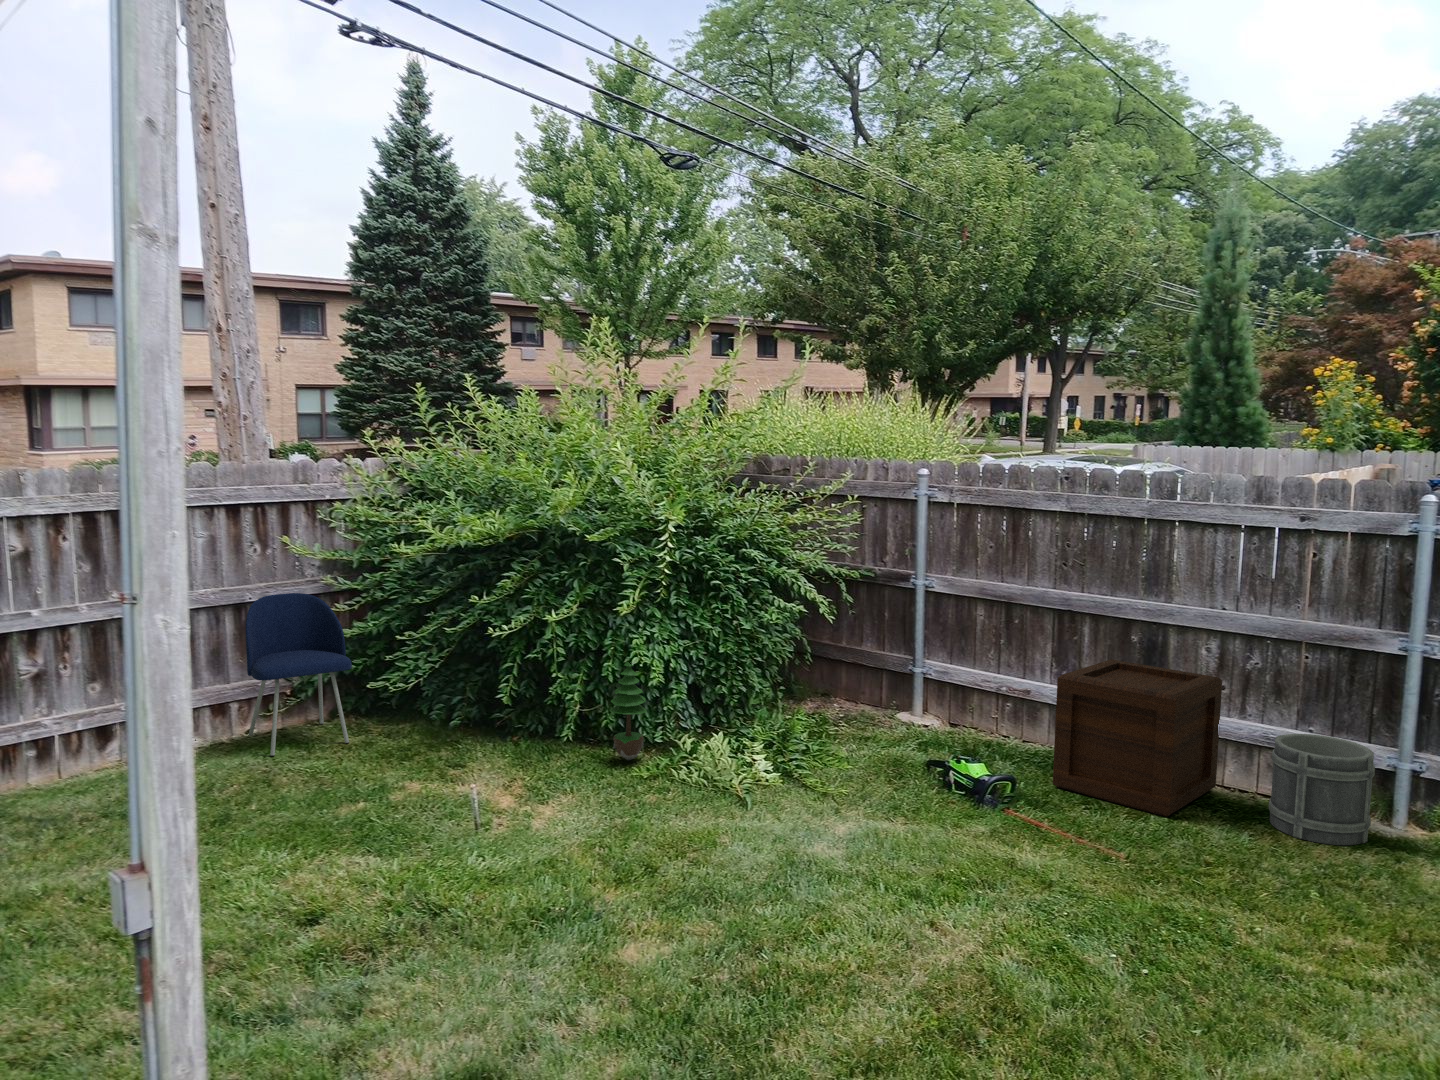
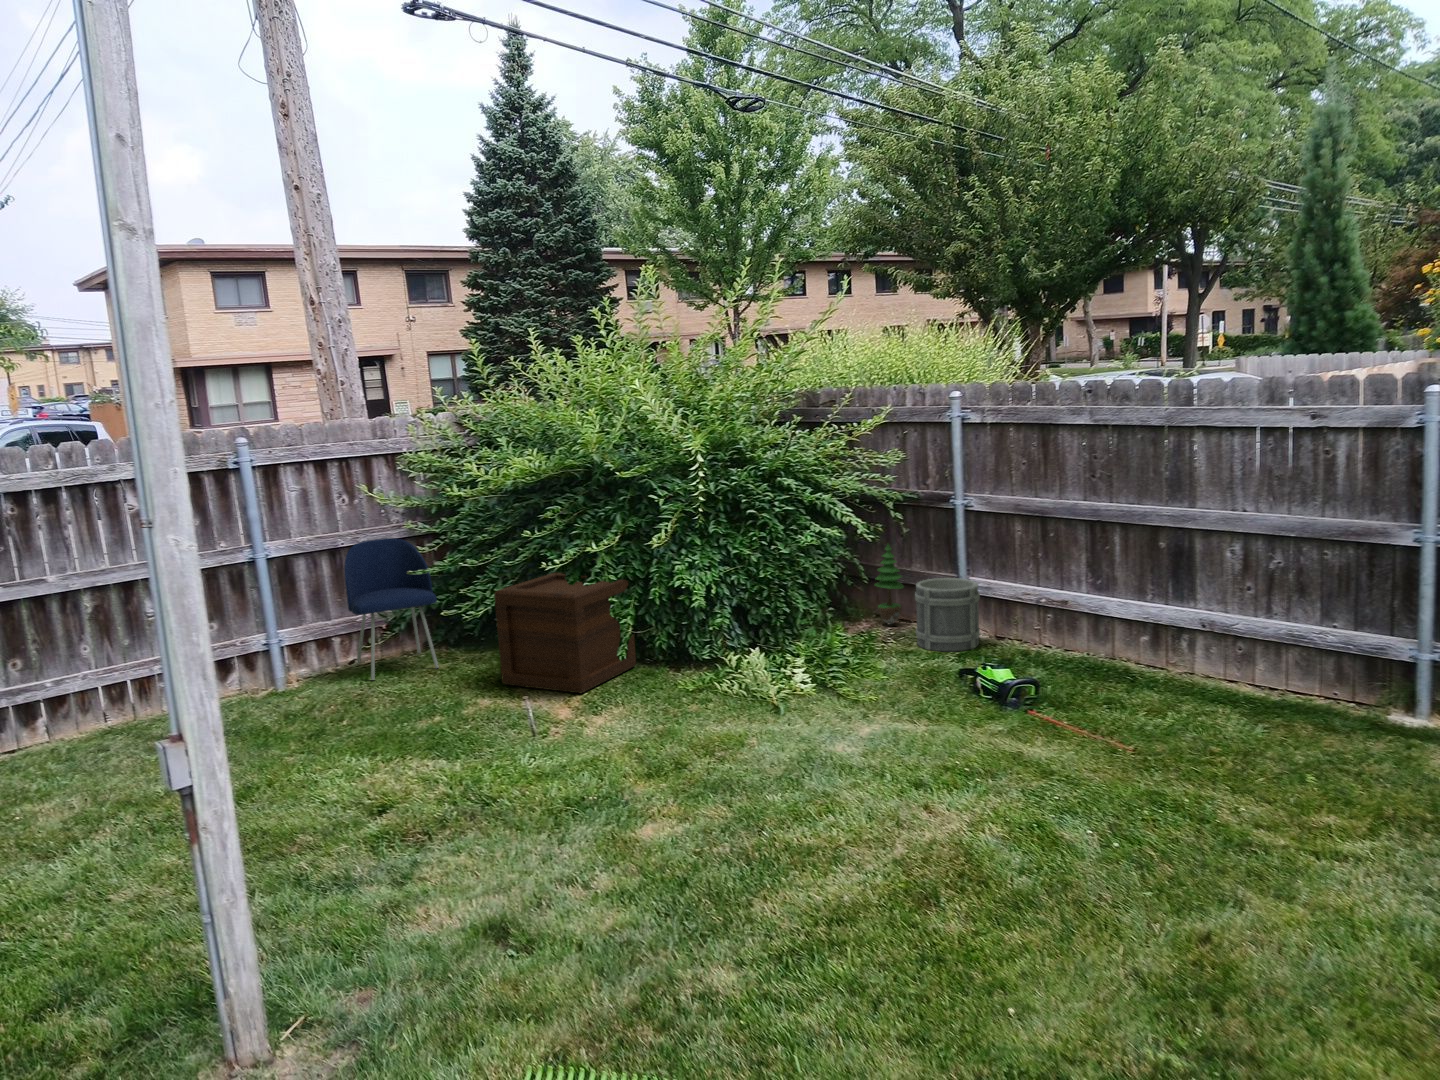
wooden crate: present [1053,659,1222,817] -> present [494,573,636,693]
potted tree: present [609,662,647,761] -> present [875,544,904,625]
bucket: present [1268,734,1375,845] -> present [915,578,980,651]

